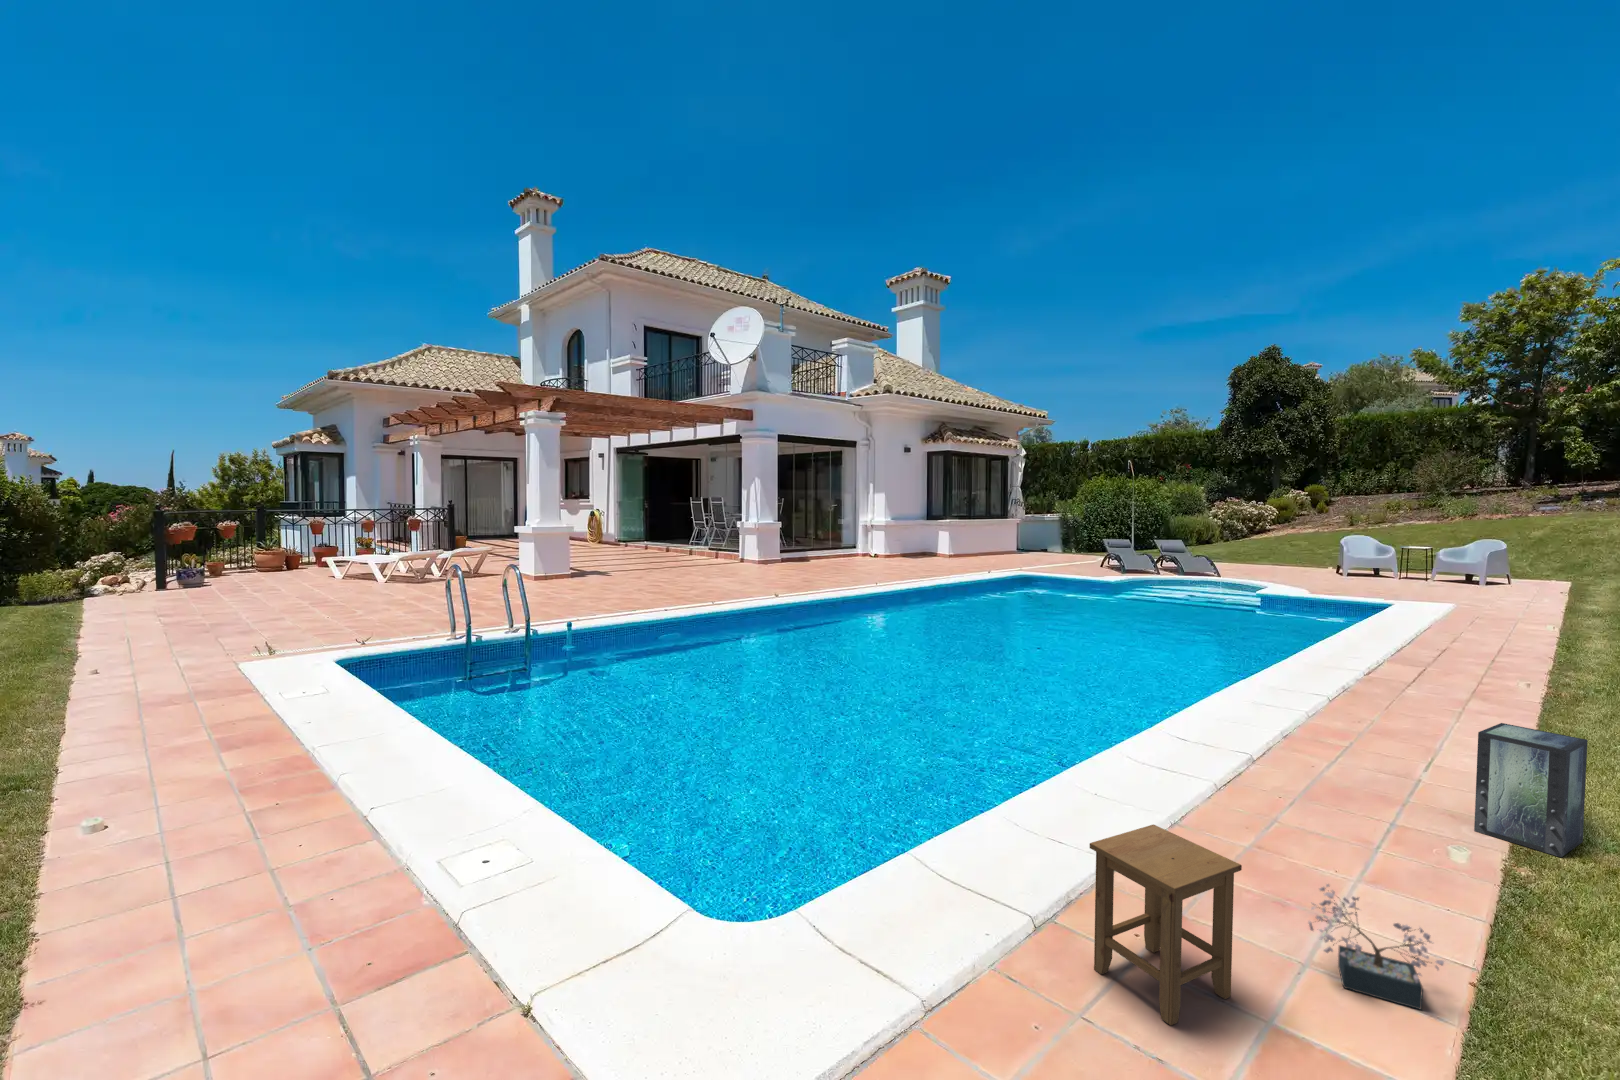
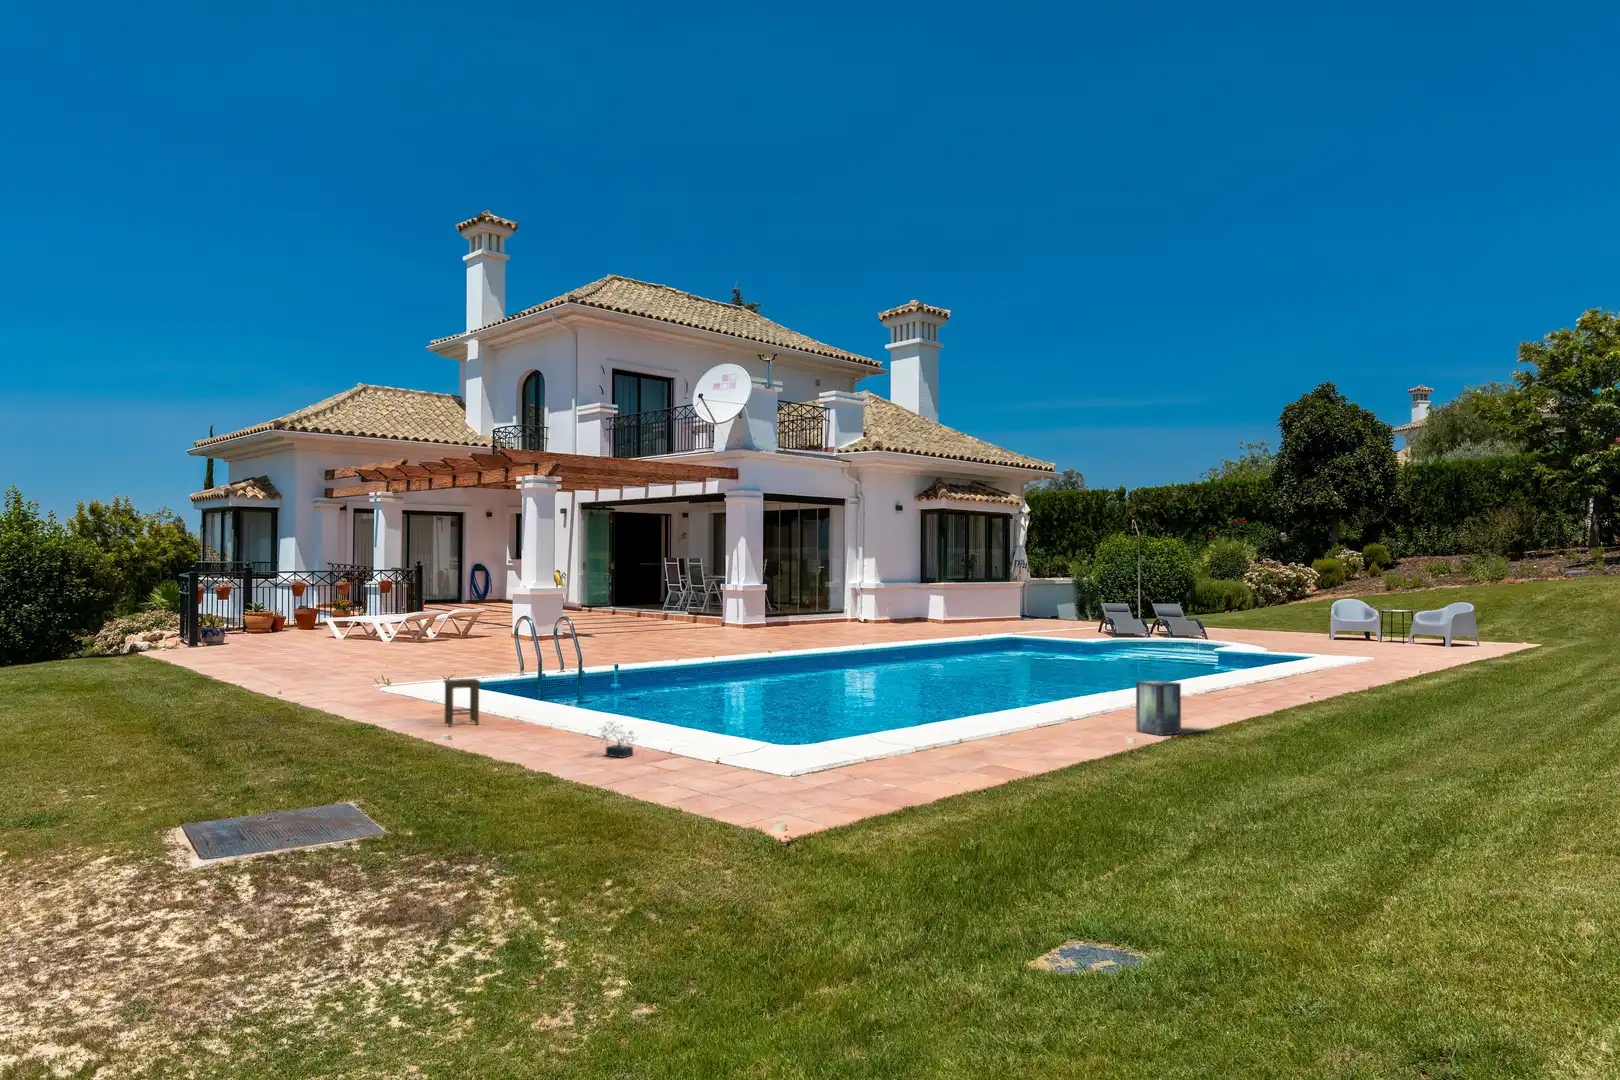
stool: present [1090,825,1242,1025] -> present [444,679,480,726]
decorative plant: present [1308,884,1444,1010] -> present [603,722,633,758]

